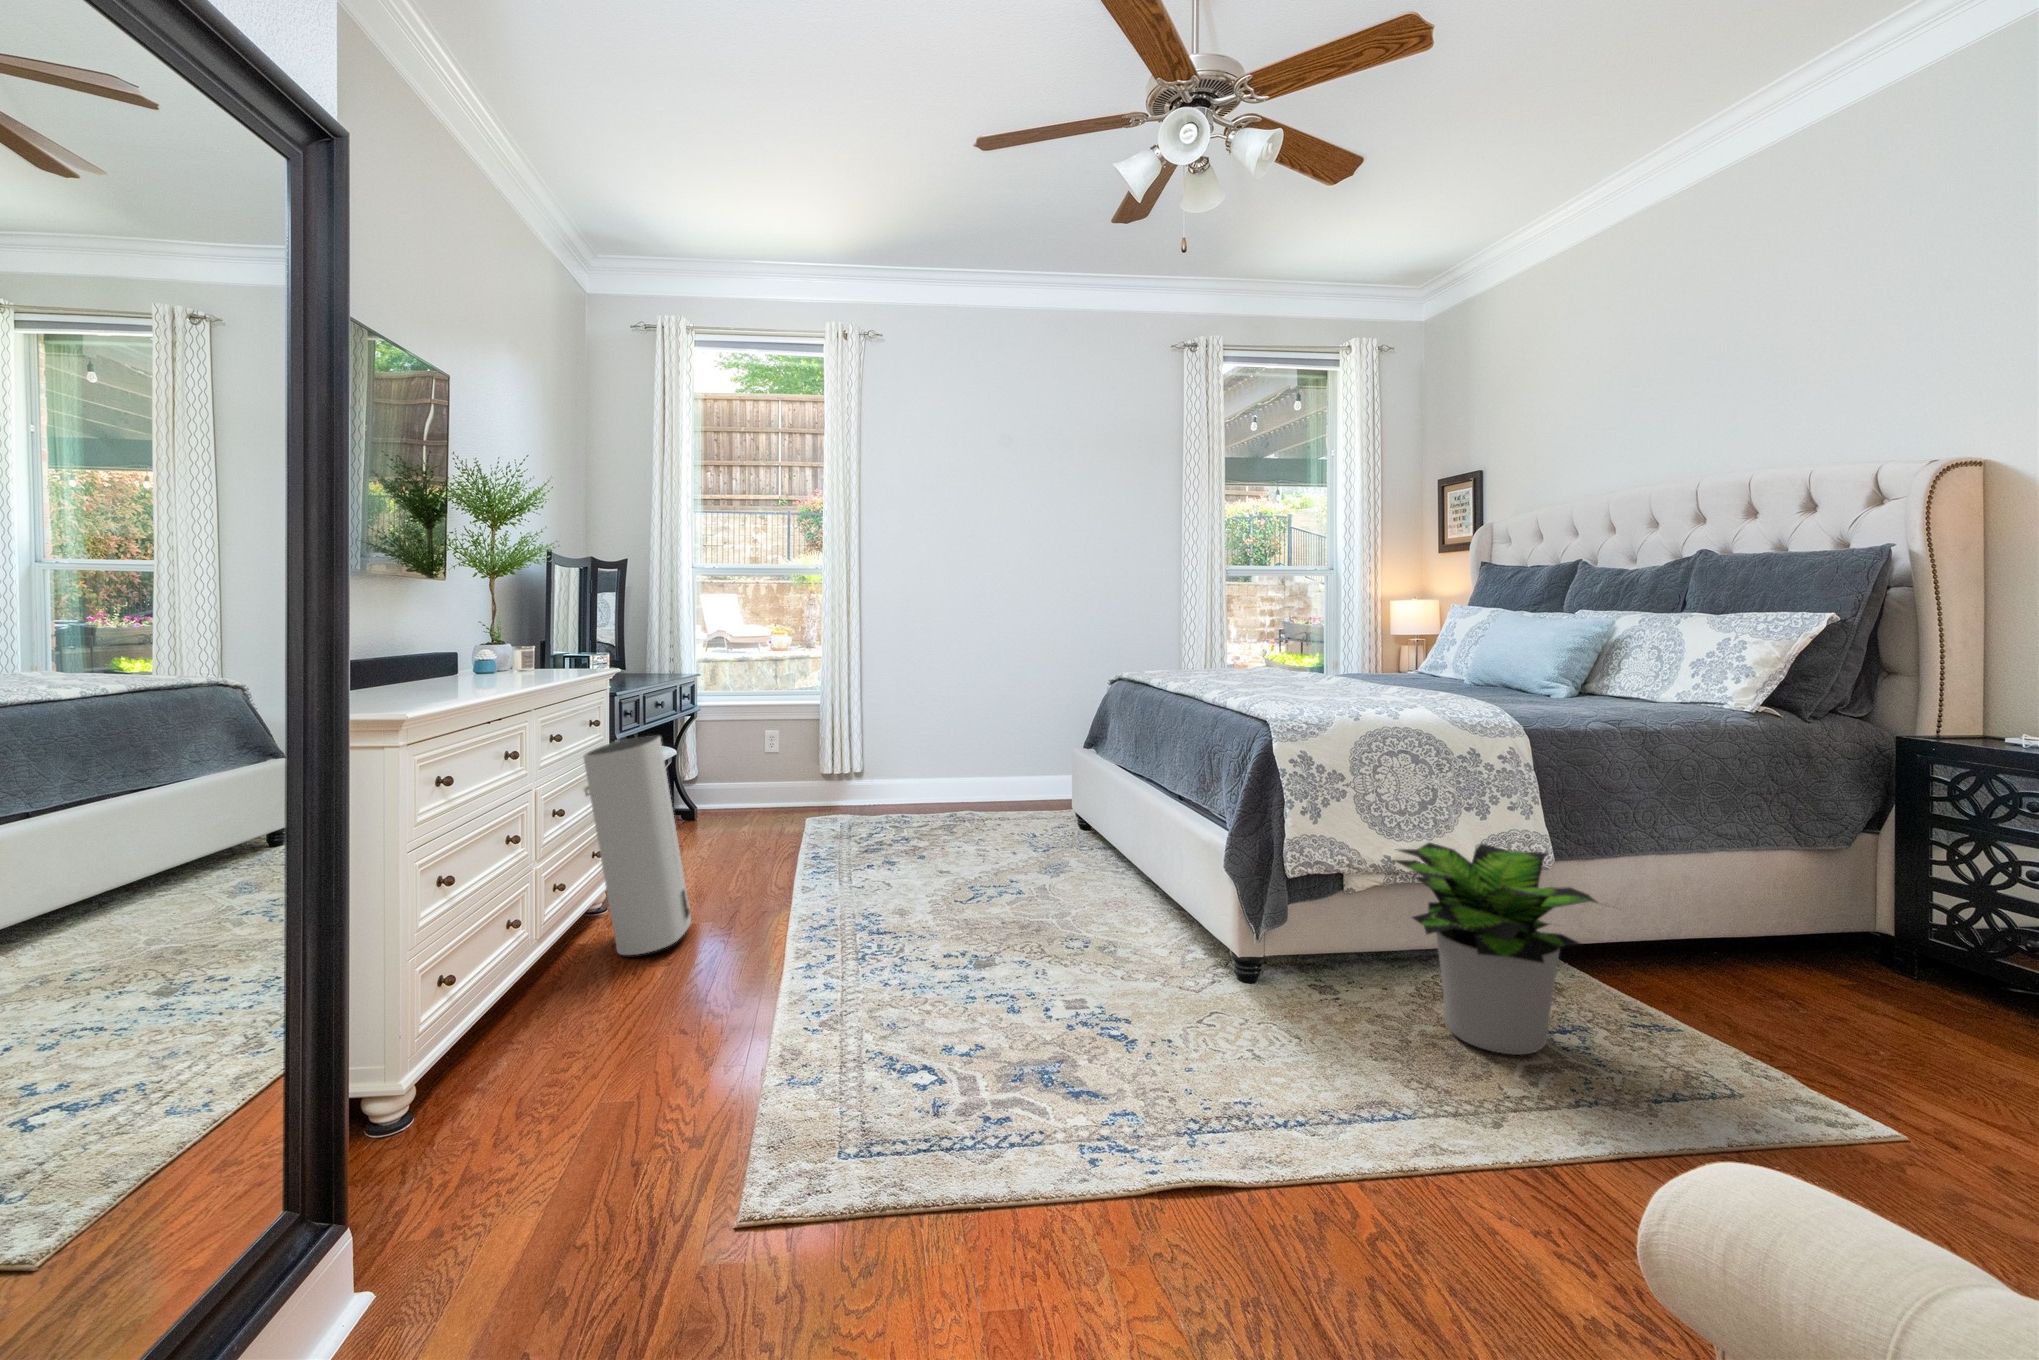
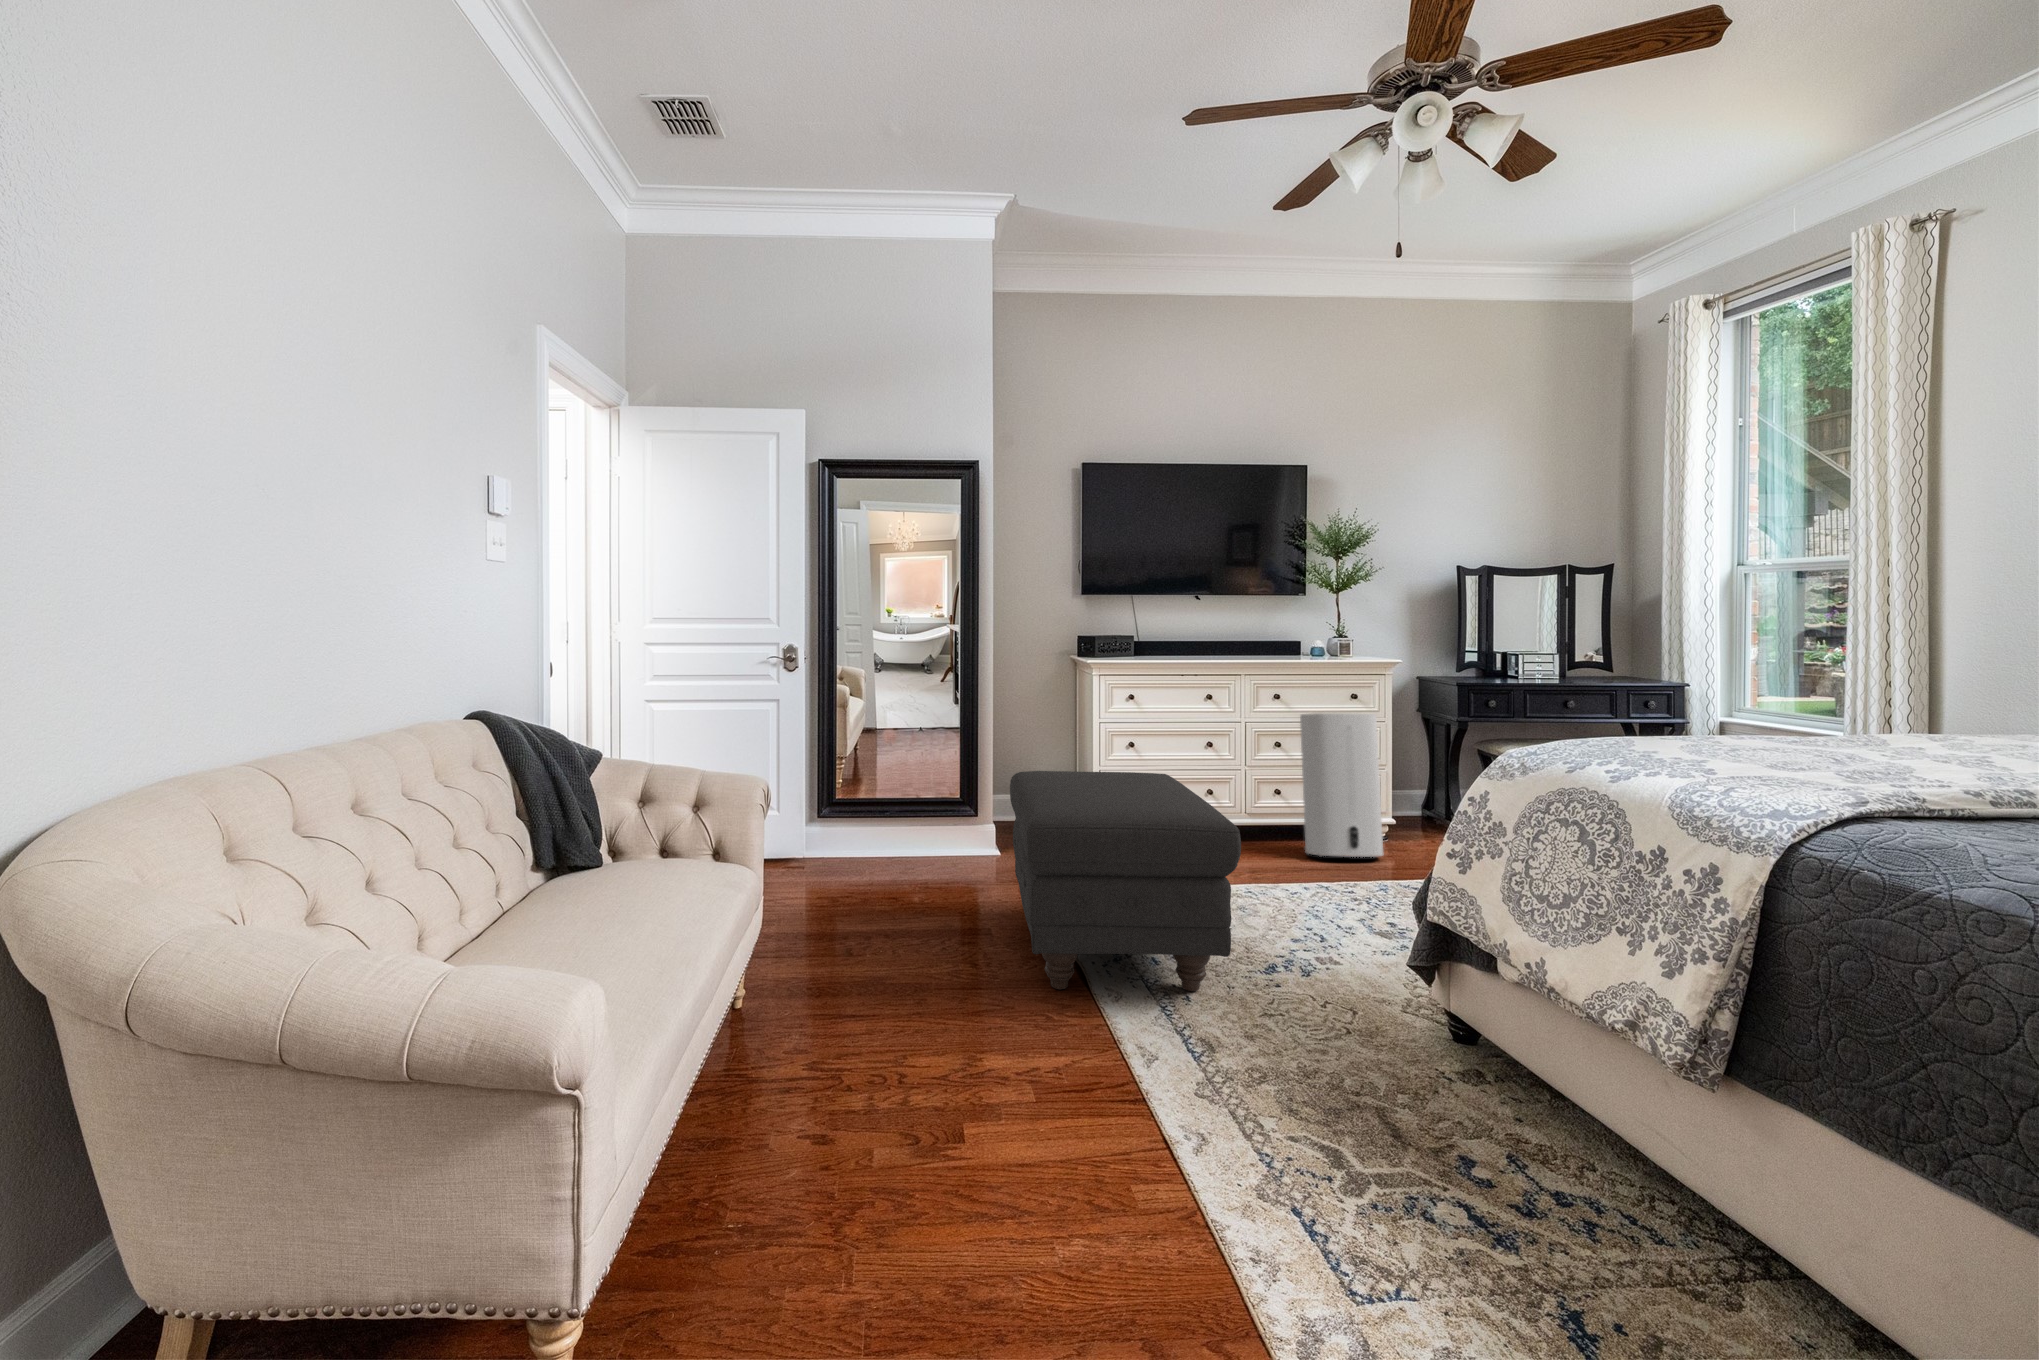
potted plant: present [1395,843,1598,1055] -> none [1294,909,1608,1193]
ottoman: none [860,859,1360,1240] -> present [1010,771,1241,991]

